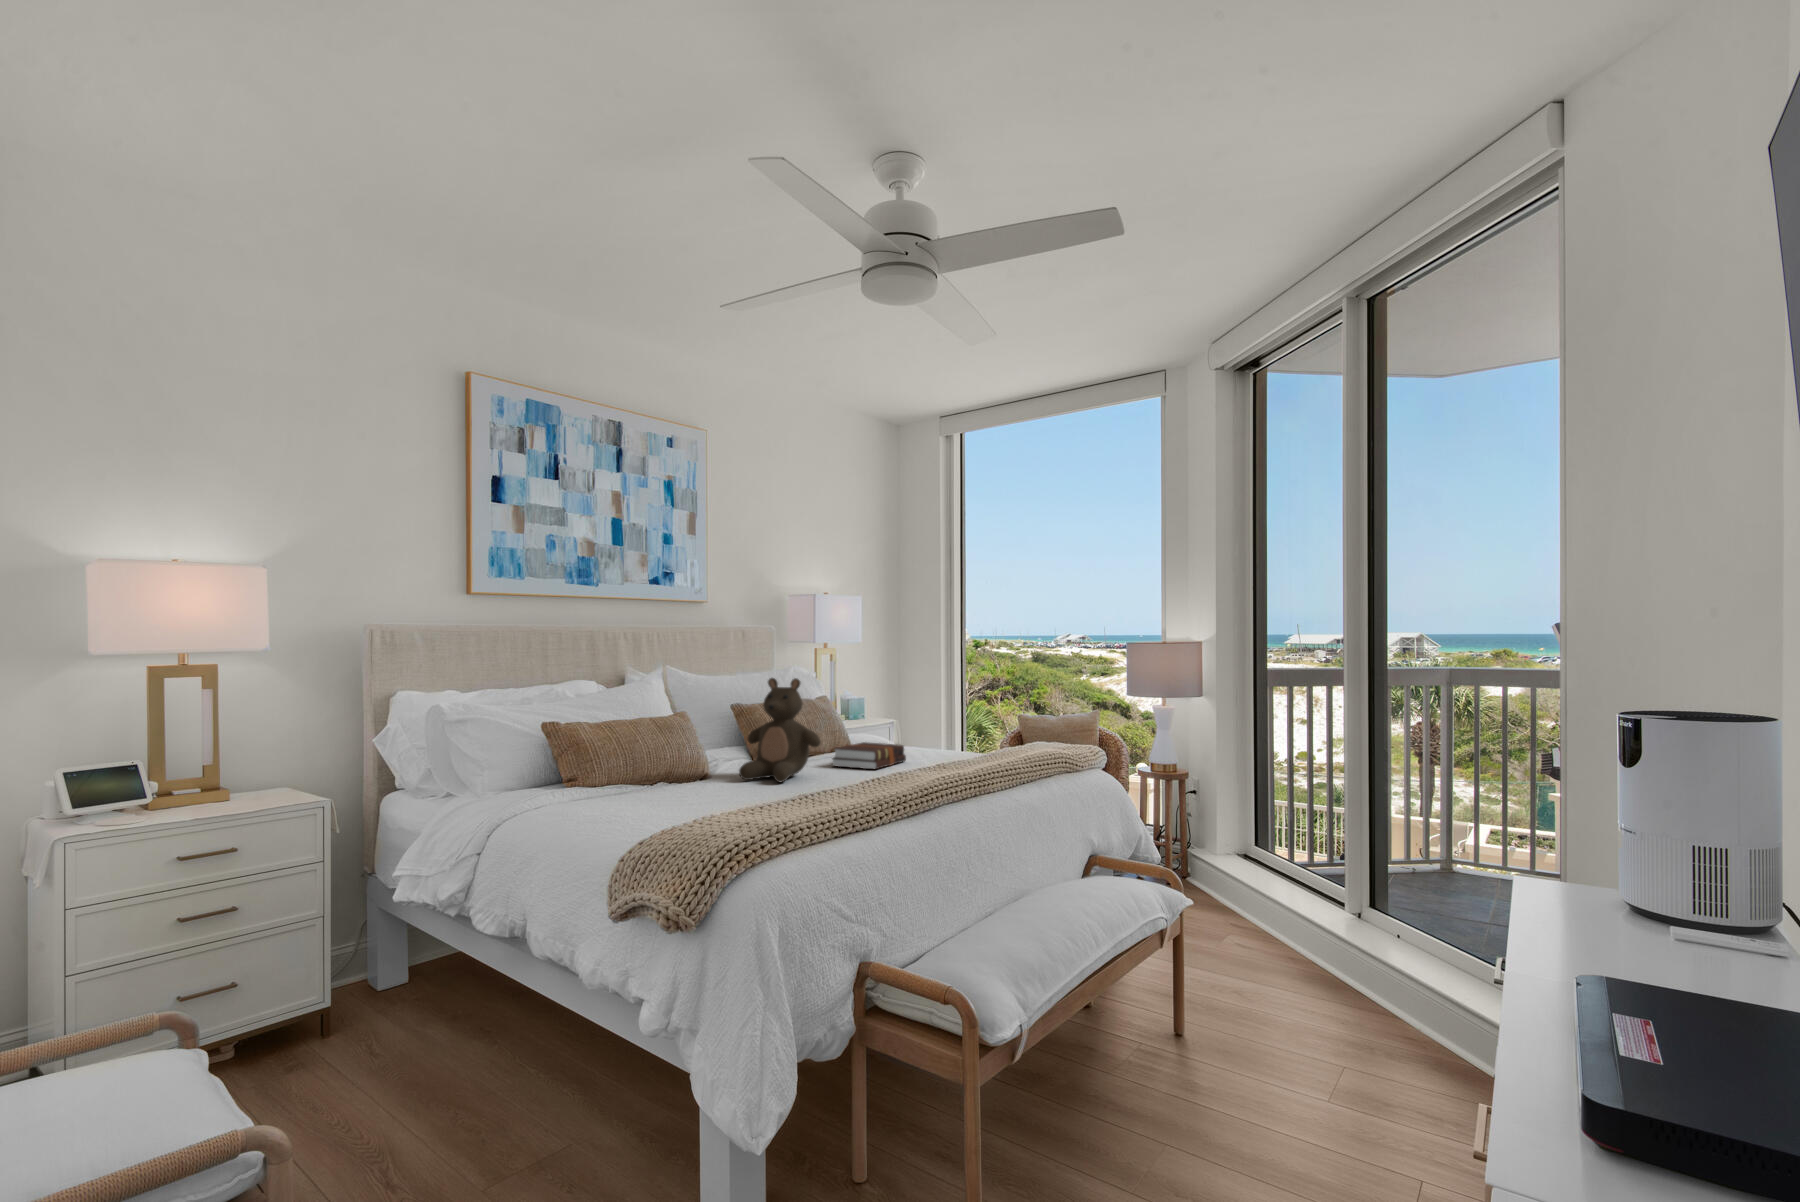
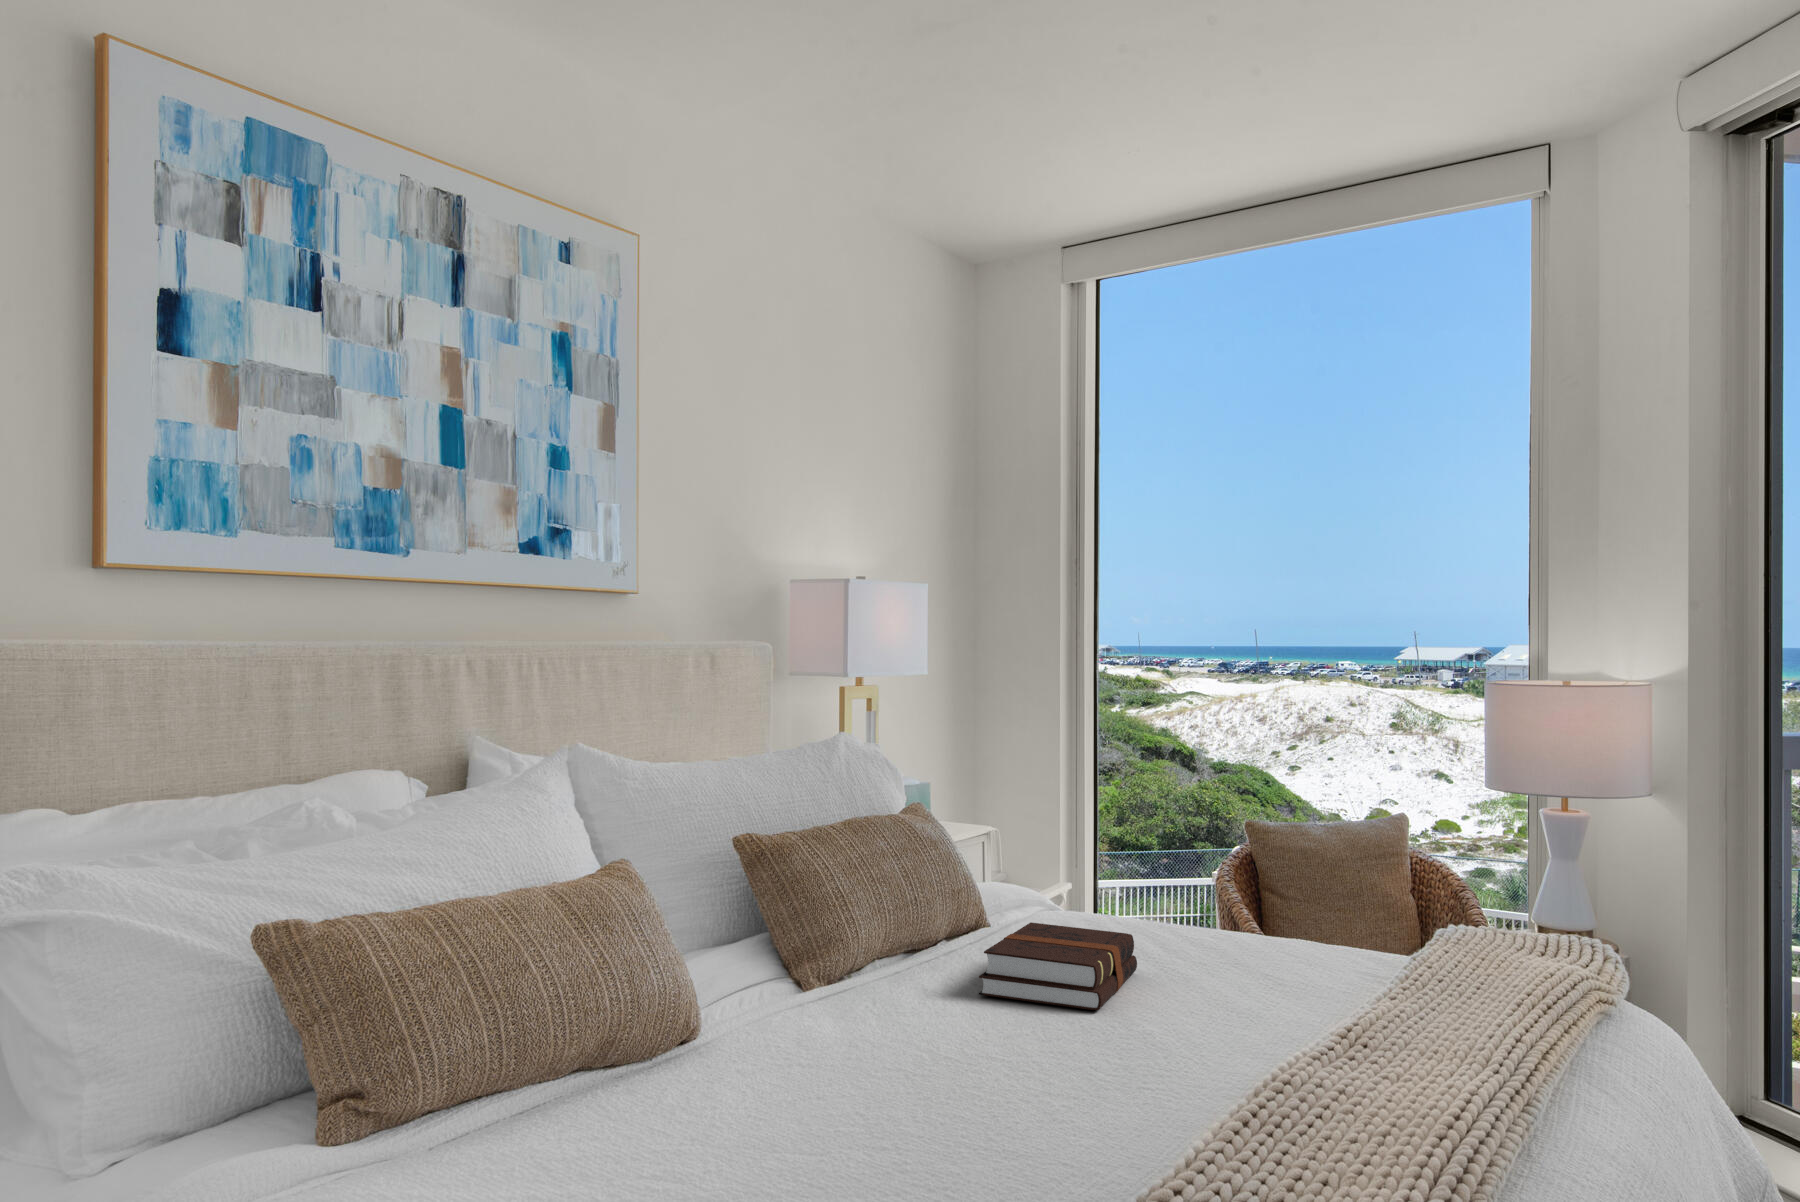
stuffed bear: present [739,678,821,782] -> none [787,792,990,1080]

